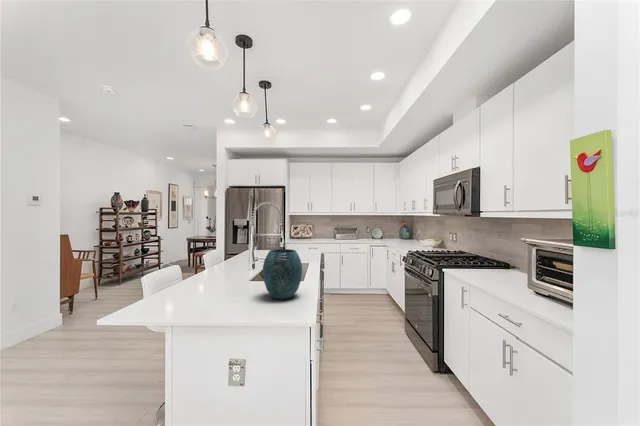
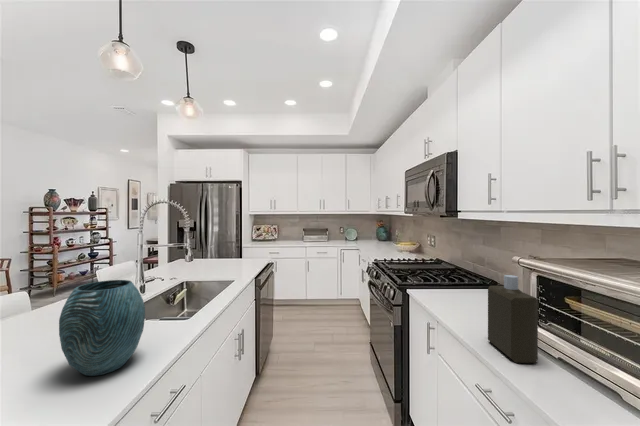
bottle: none [502,249,532,298] -> present [488,275,538,363]

